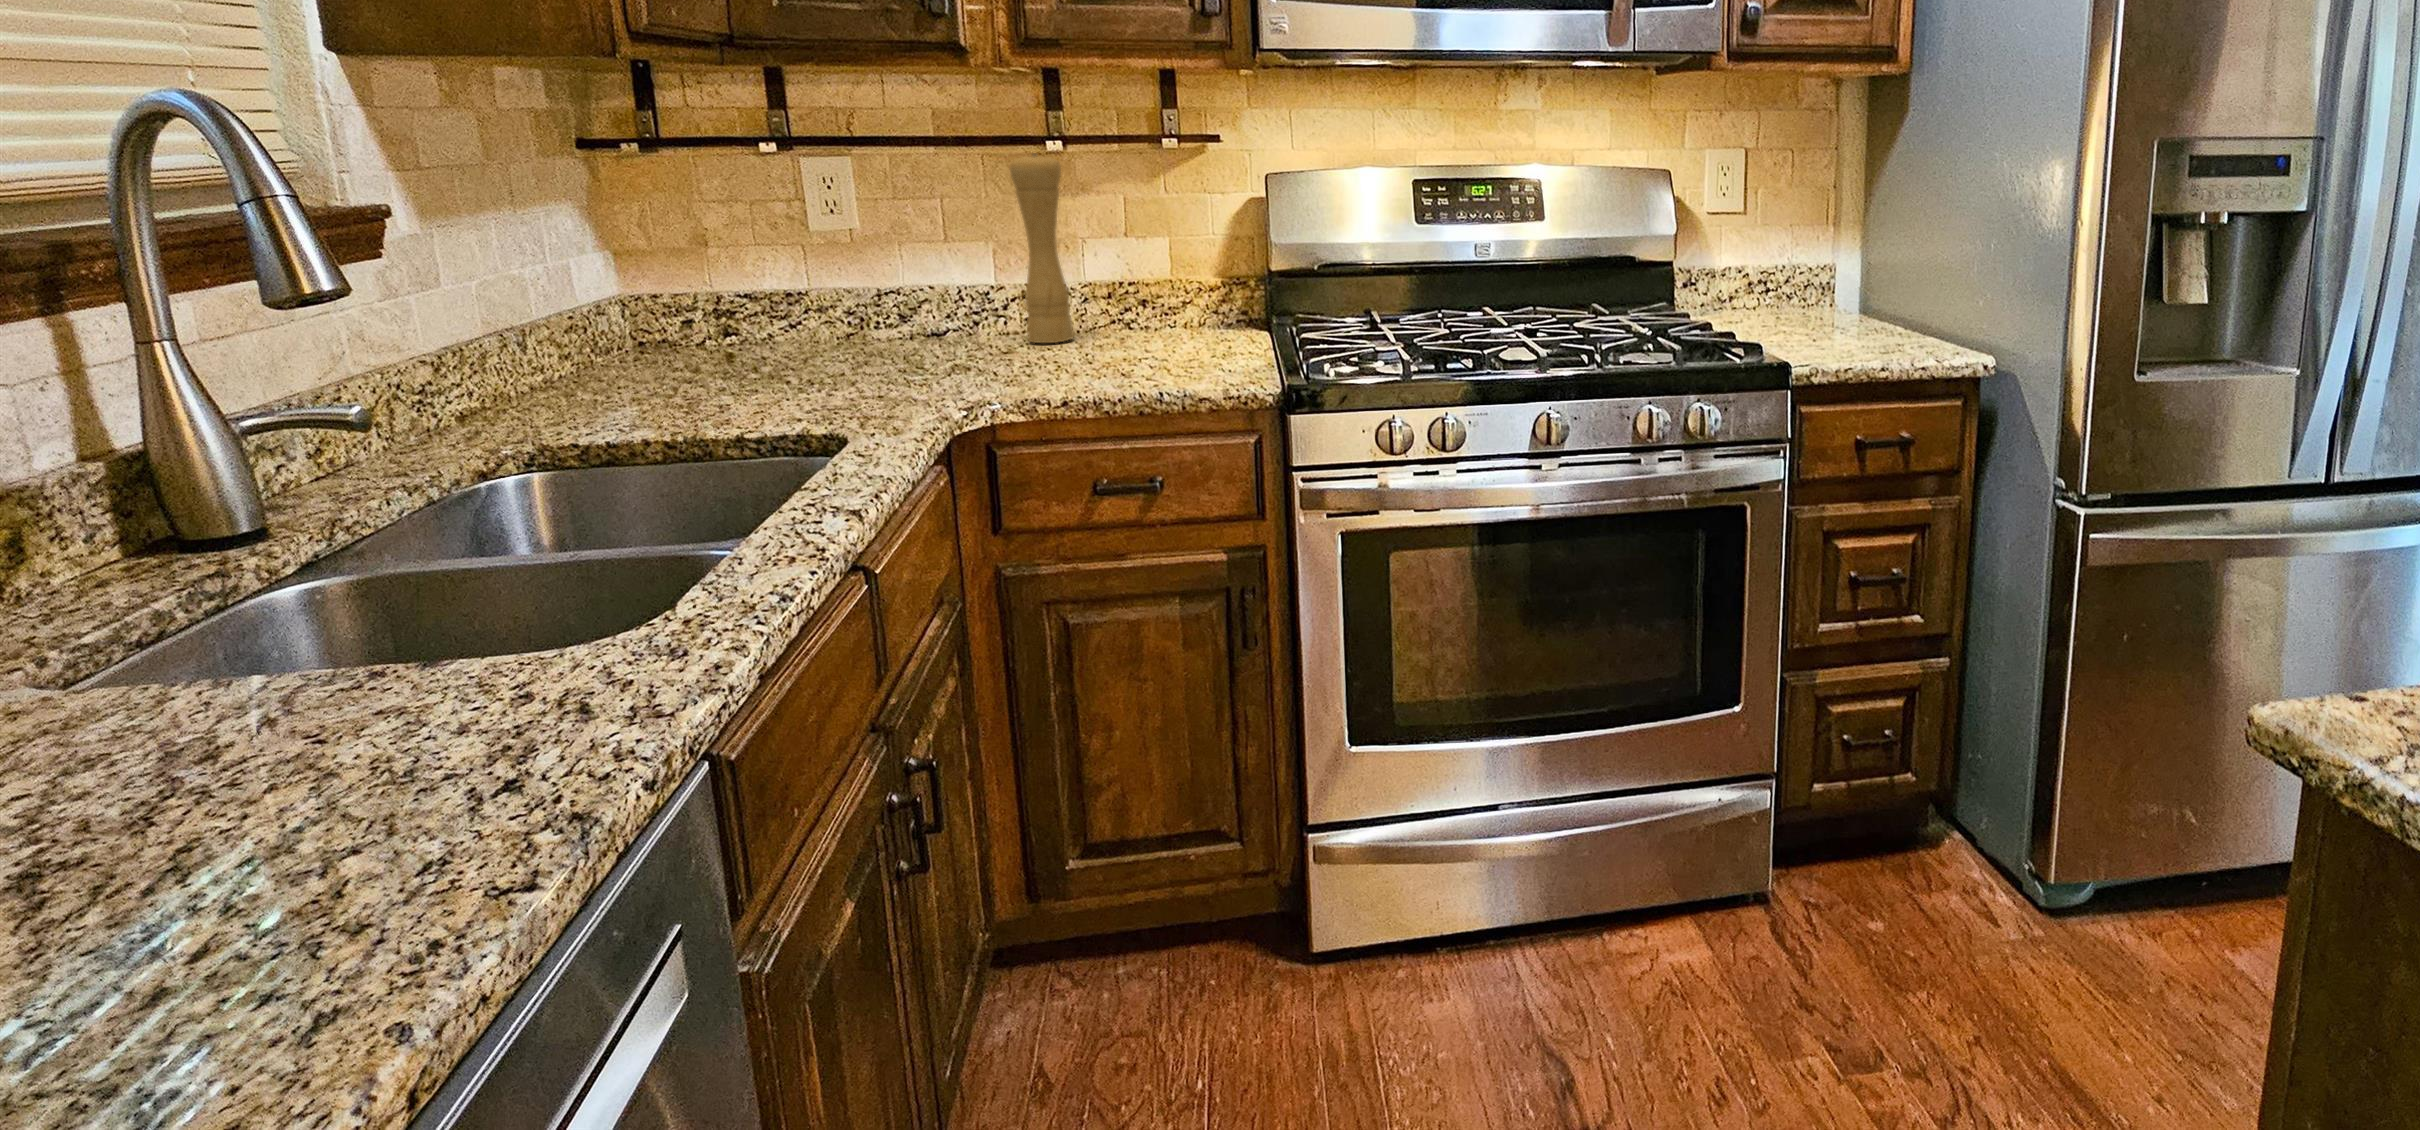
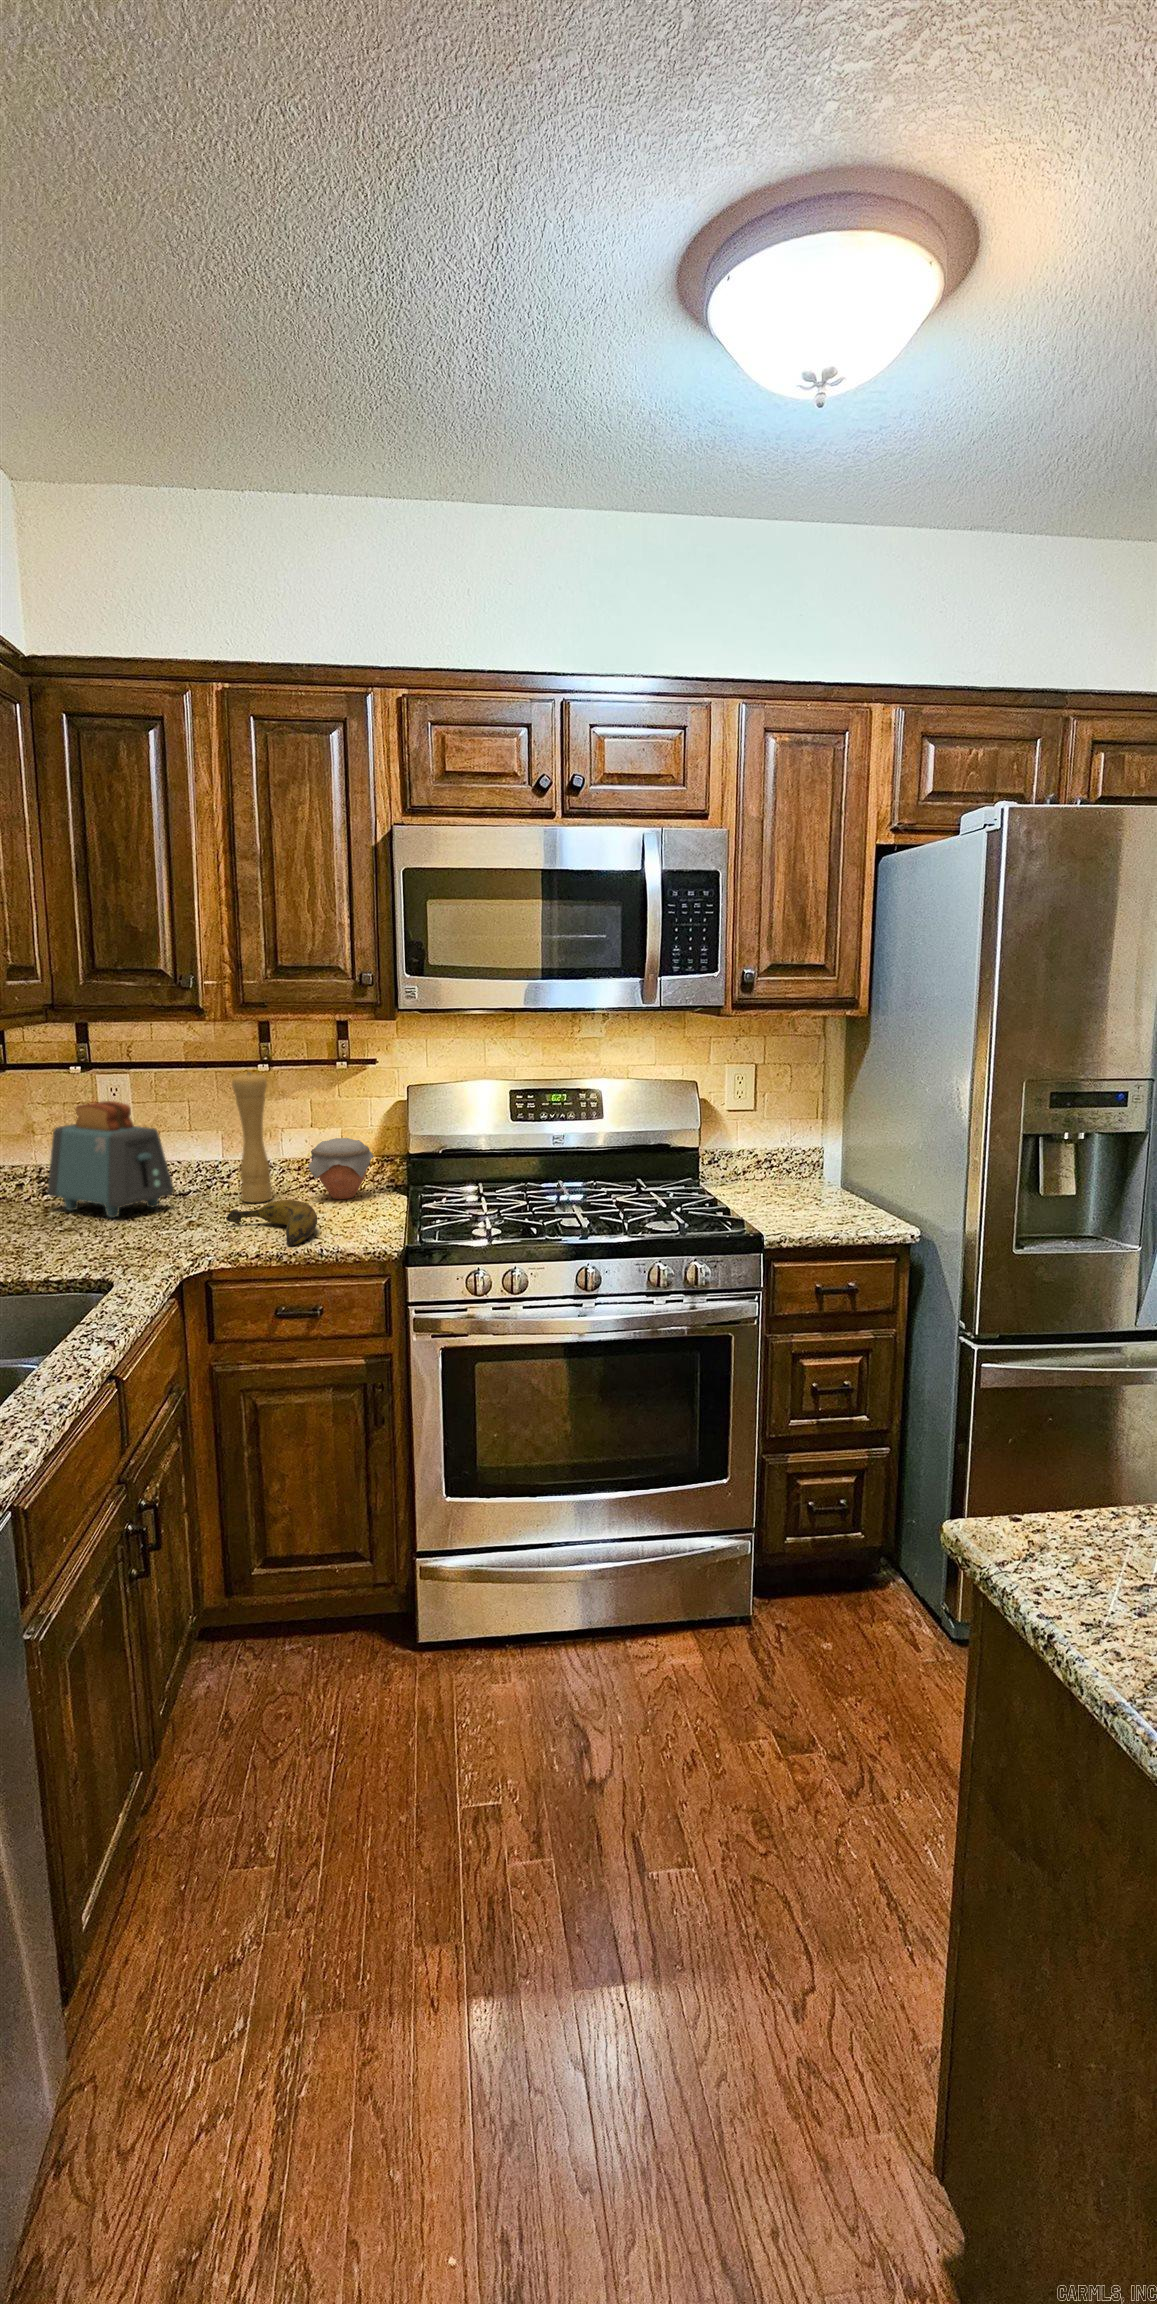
toaster: none [734,195,928,364] -> present [47,1101,174,1218]
jar: none [1126,252,1220,338] -> present [308,1138,374,1199]
banana: none [1012,329,1151,388] -> present [227,1200,317,1245]

